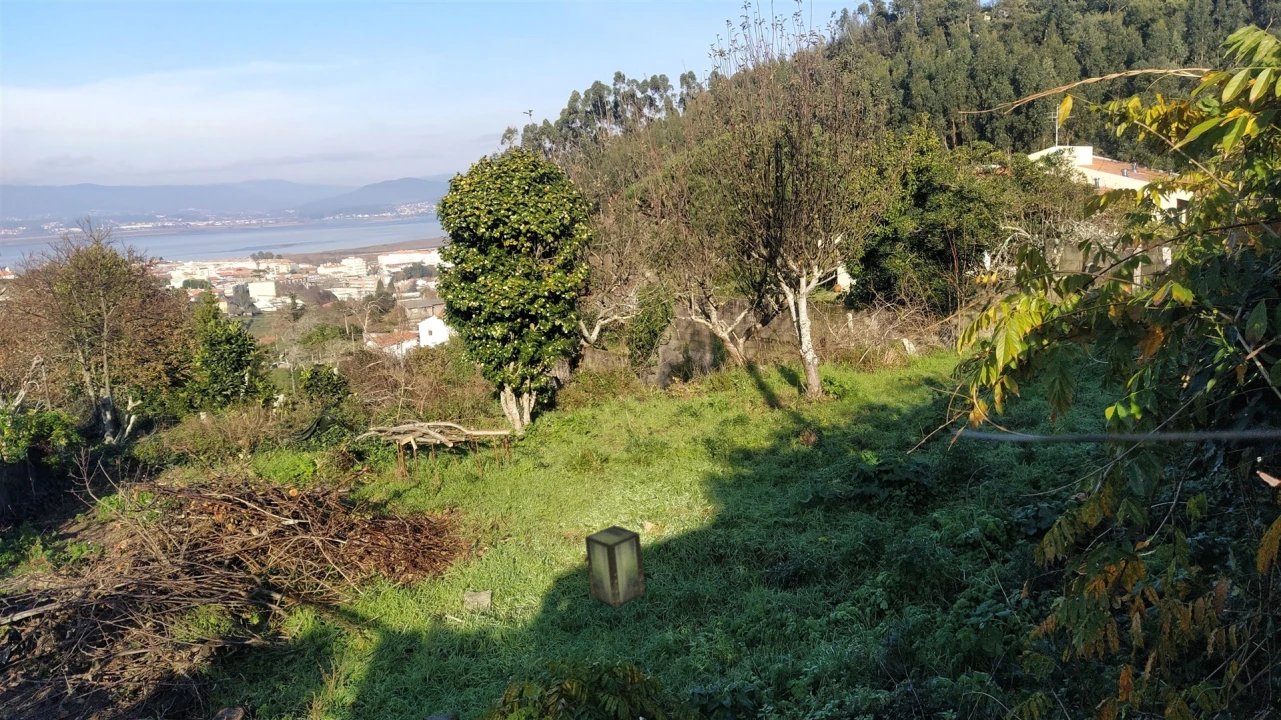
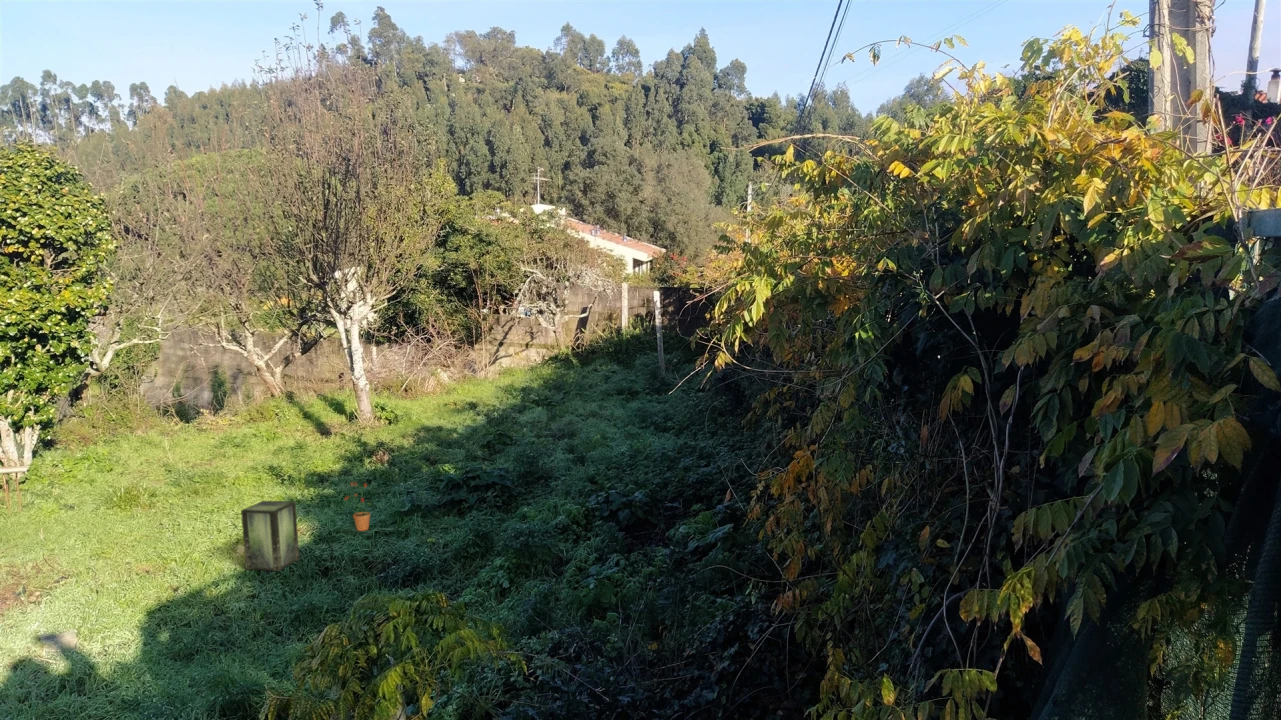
potted plant: none [708,506,737,562] -> present [345,482,370,531]

